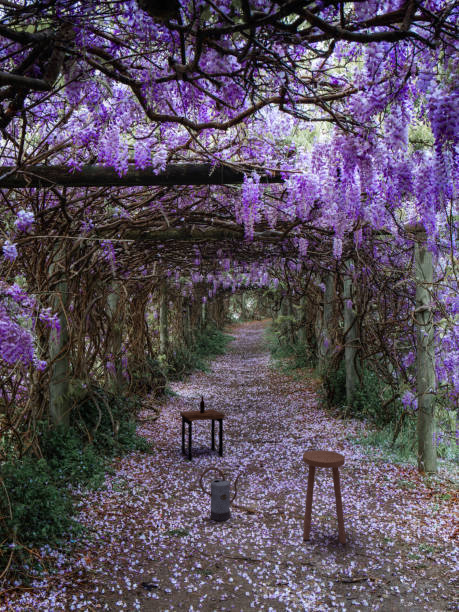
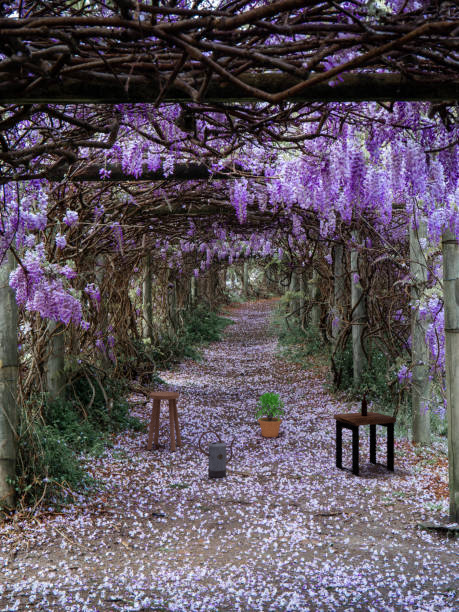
side table: present [180,396,225,460] -> present [334,394,396,476]
potted plant: none [256,413,289,459] -> present [255,393,283,437]
stool: present [303,450,346,544] -> present [147,392,181,451]

